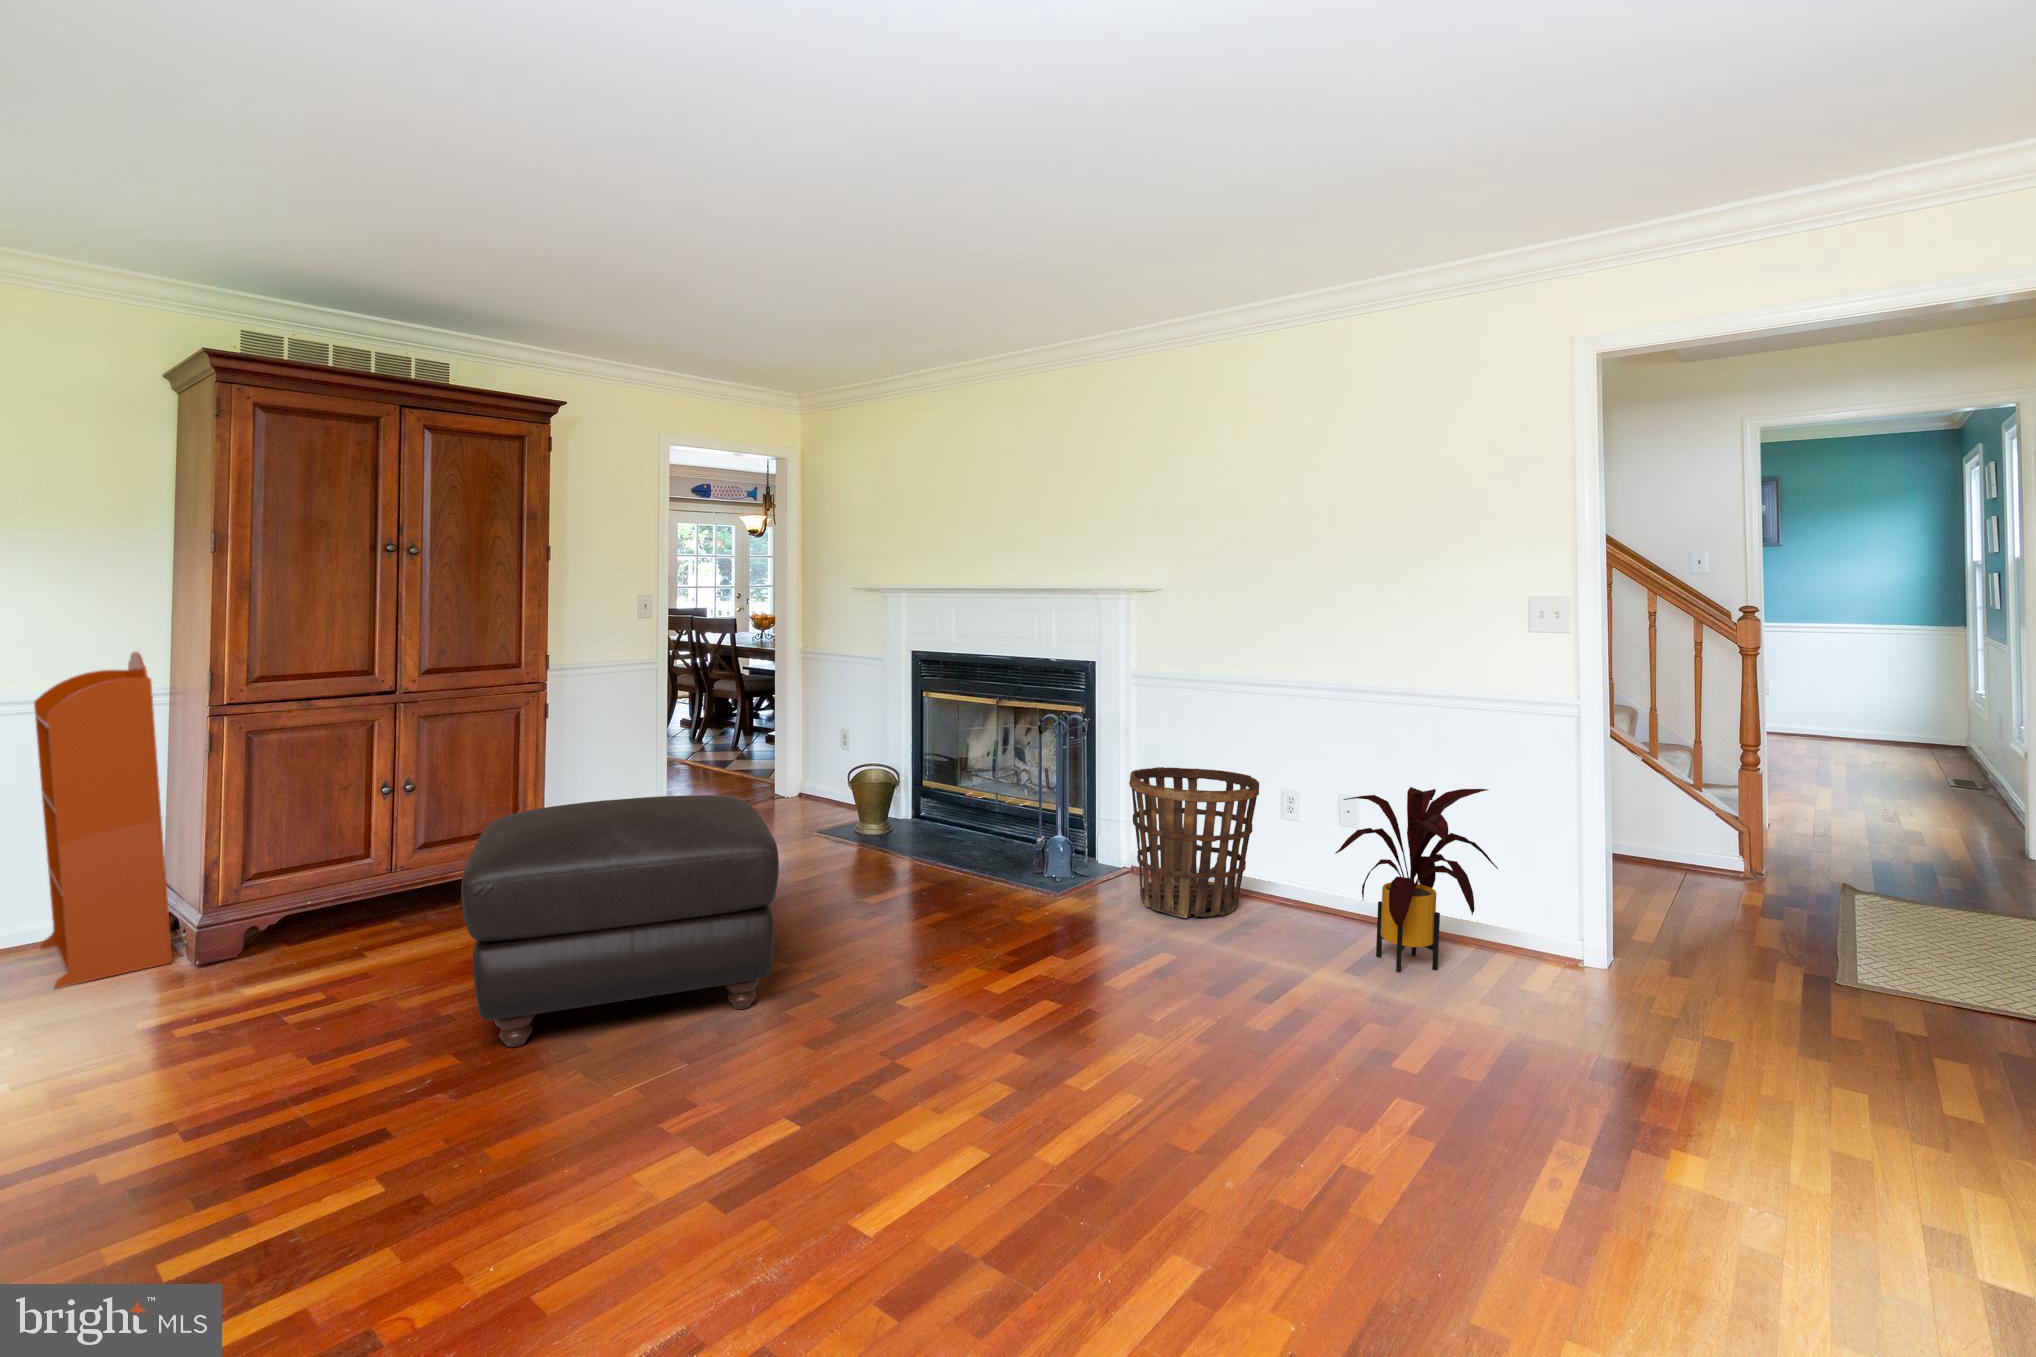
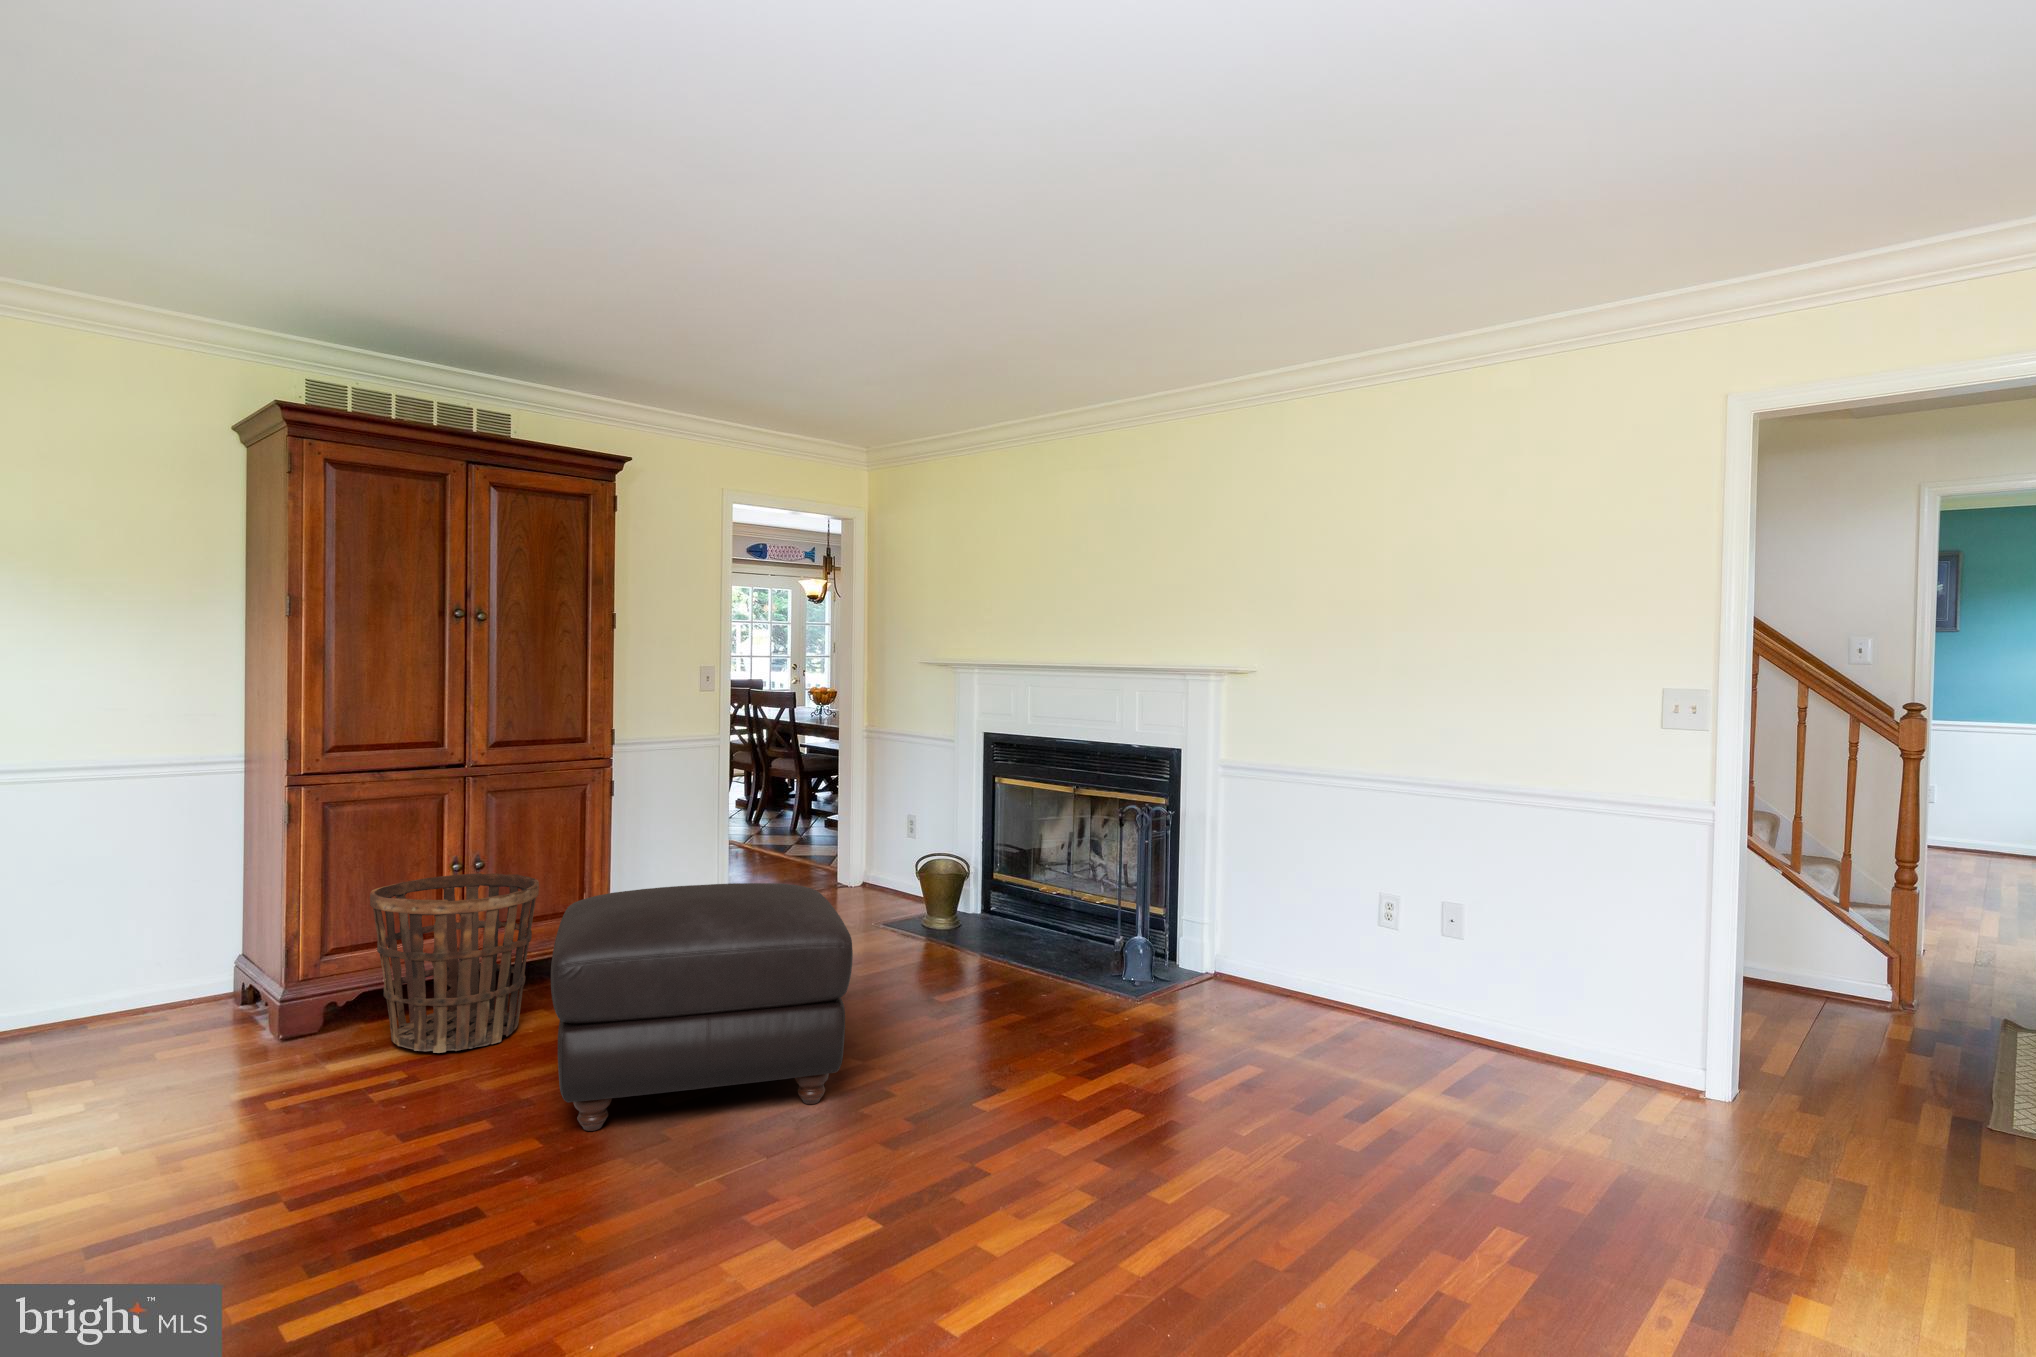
bookcase: present [34,652,172,989] -> none [132,727,258,1056]
basket: present [1129,767,1259,918] -> present [370,873,539,1053]
house plant: present [1335,787,1498,972] -> none [1428,896,1610,1096]

